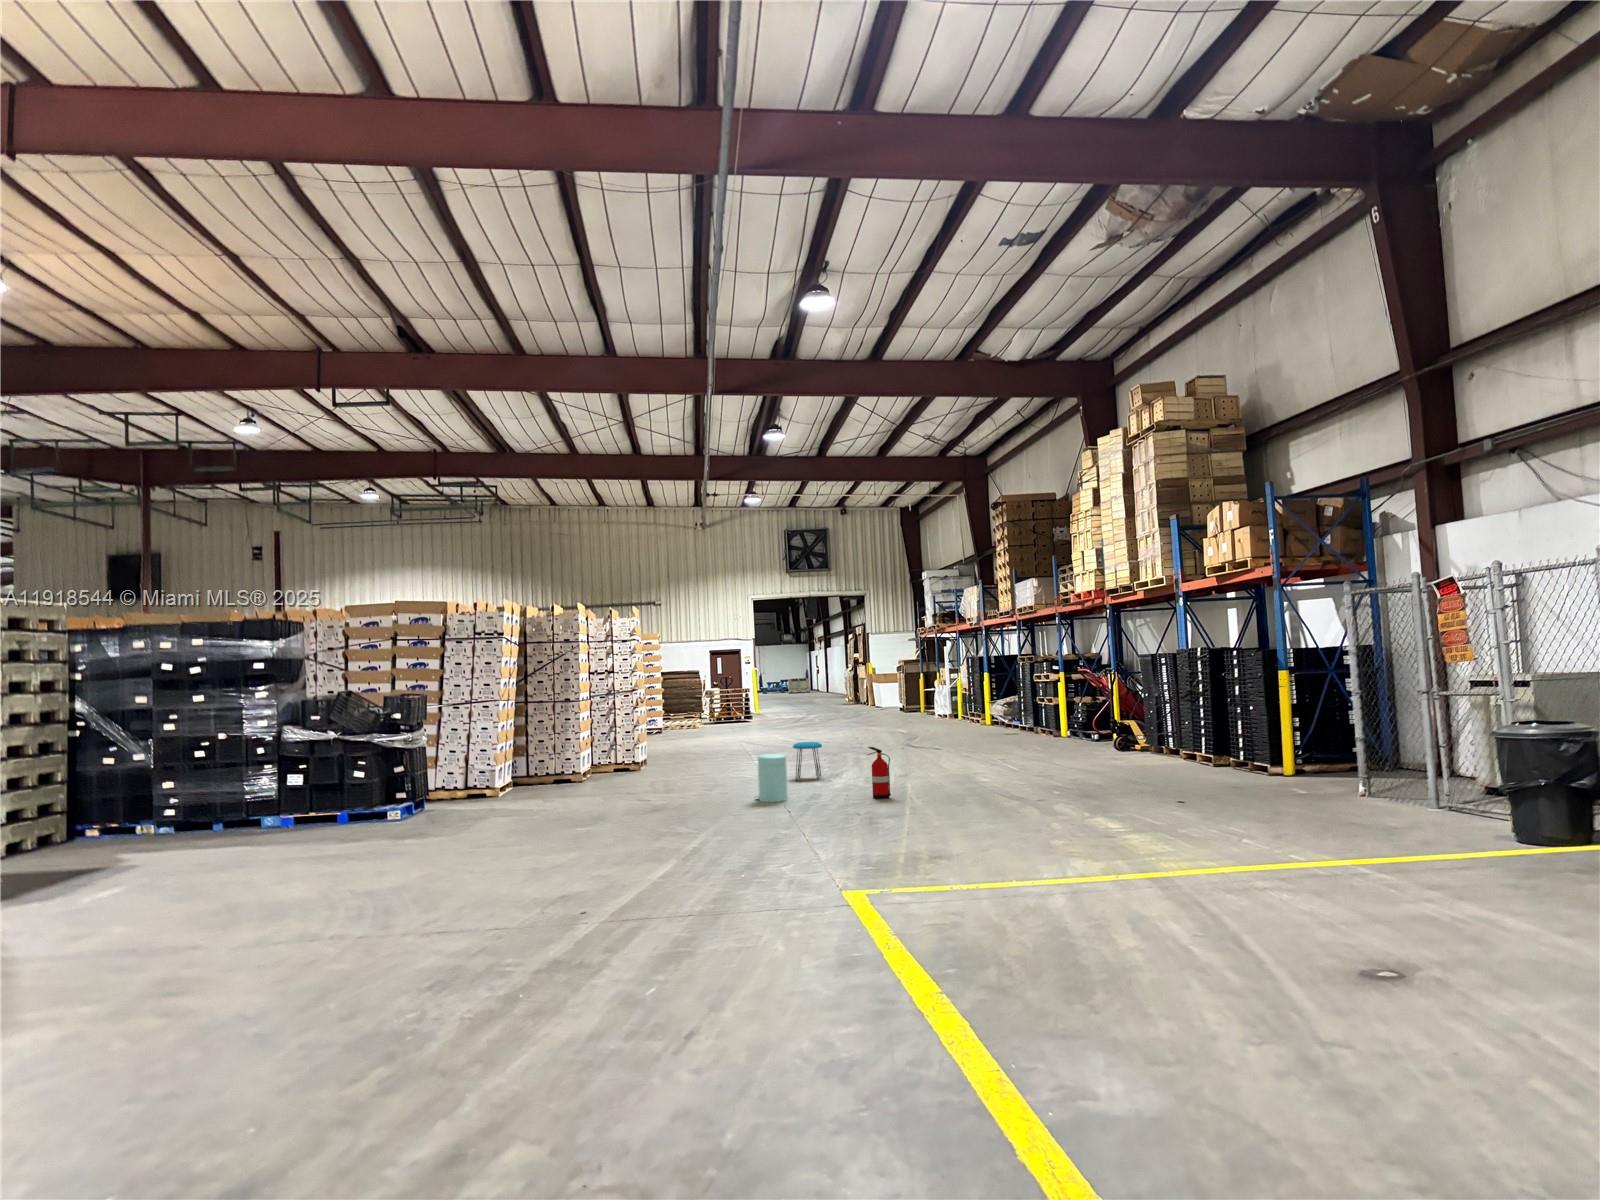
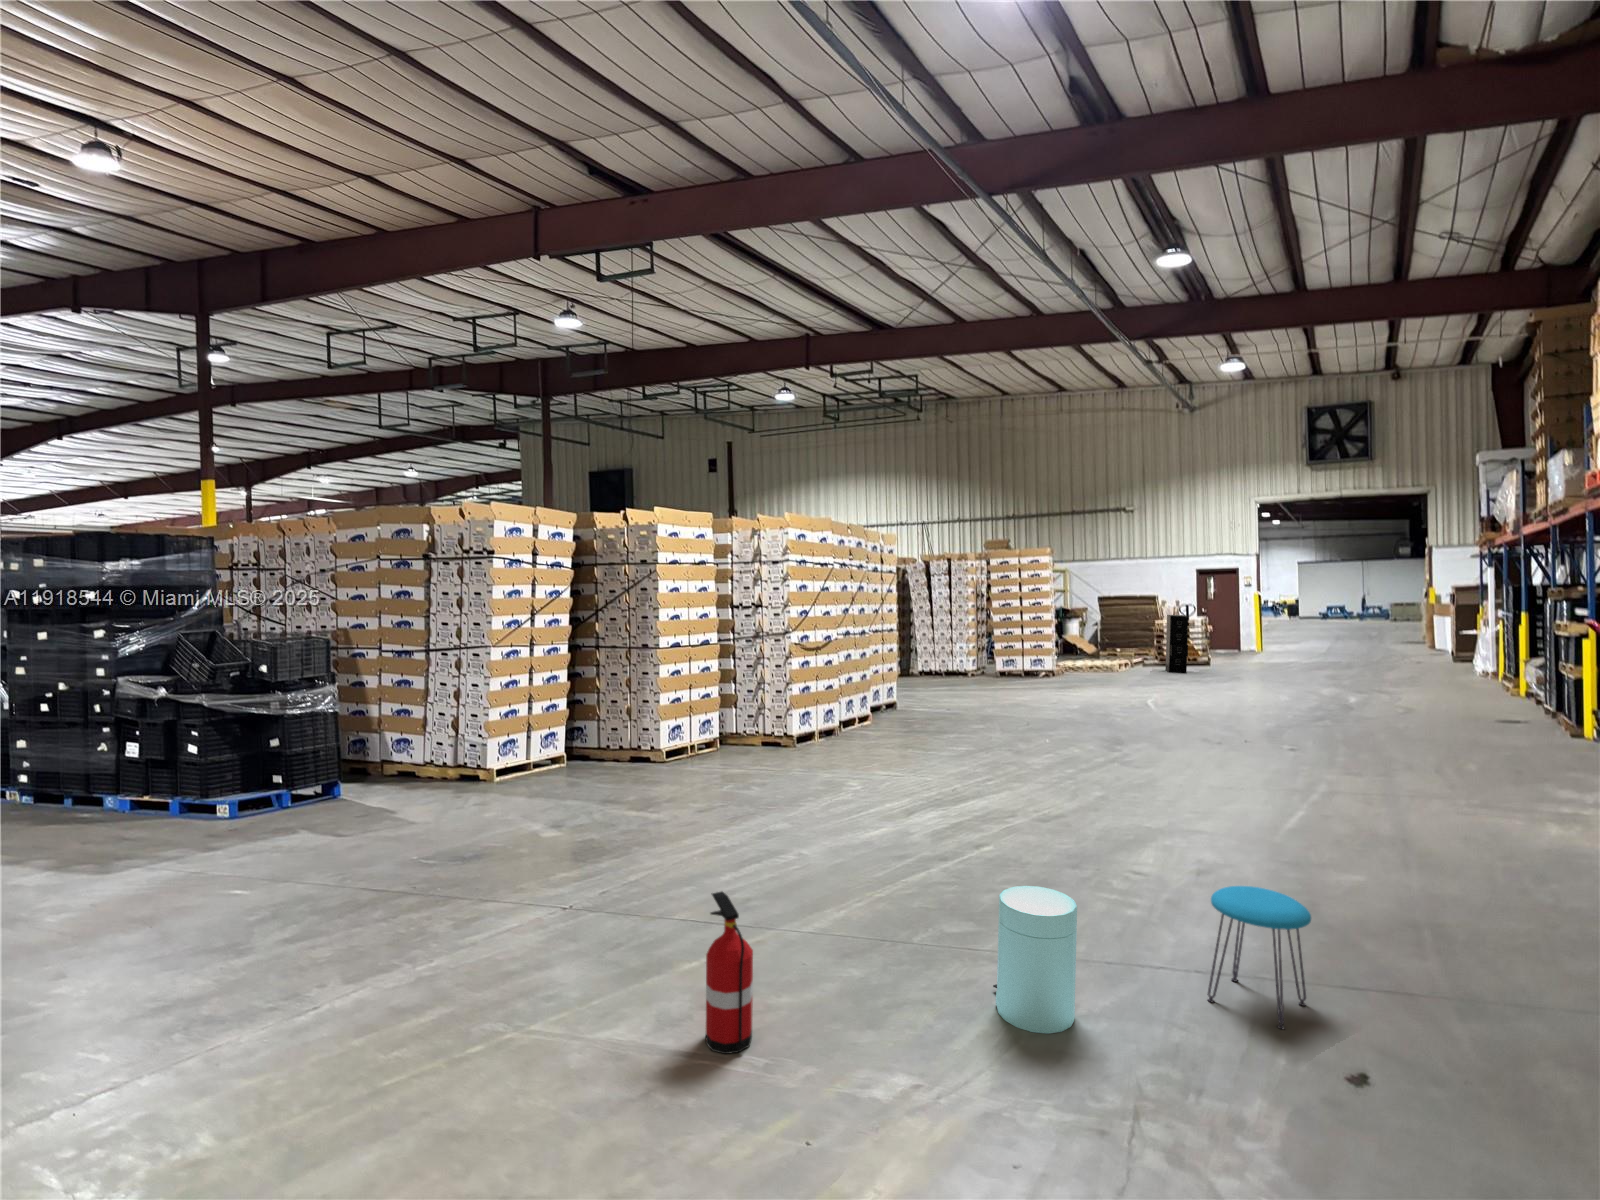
filing cabinet: none [728,678,746,720] -> present [1165,615,1188,673]
stool: present [793,742,822,781] -> present [1207,886,1311,1029]
trash can: present [758,754,788,802] -> present [993,886,1077,1034]

